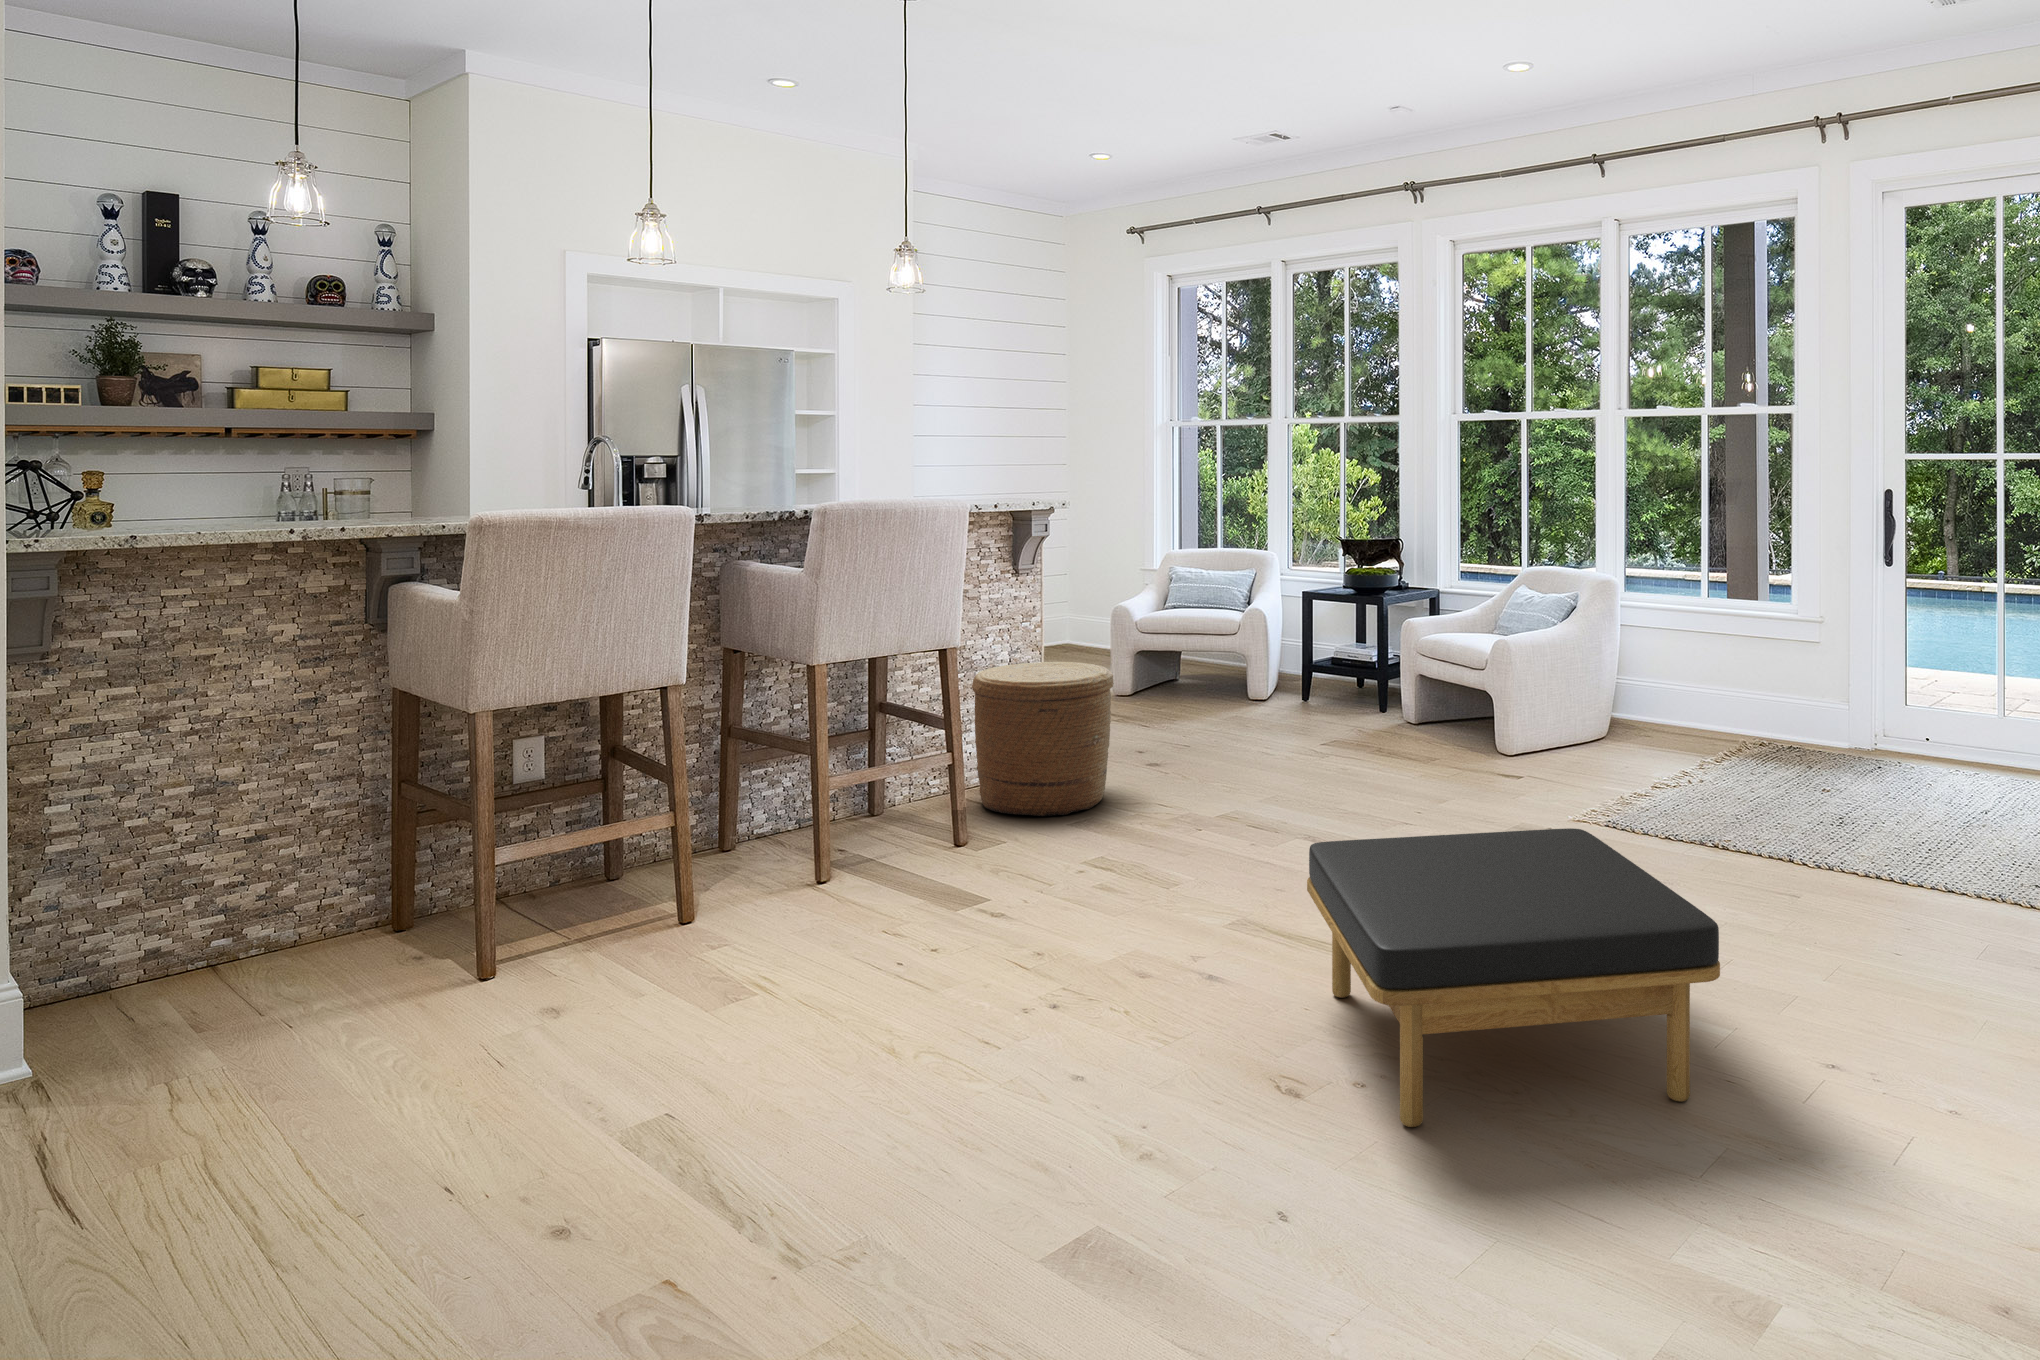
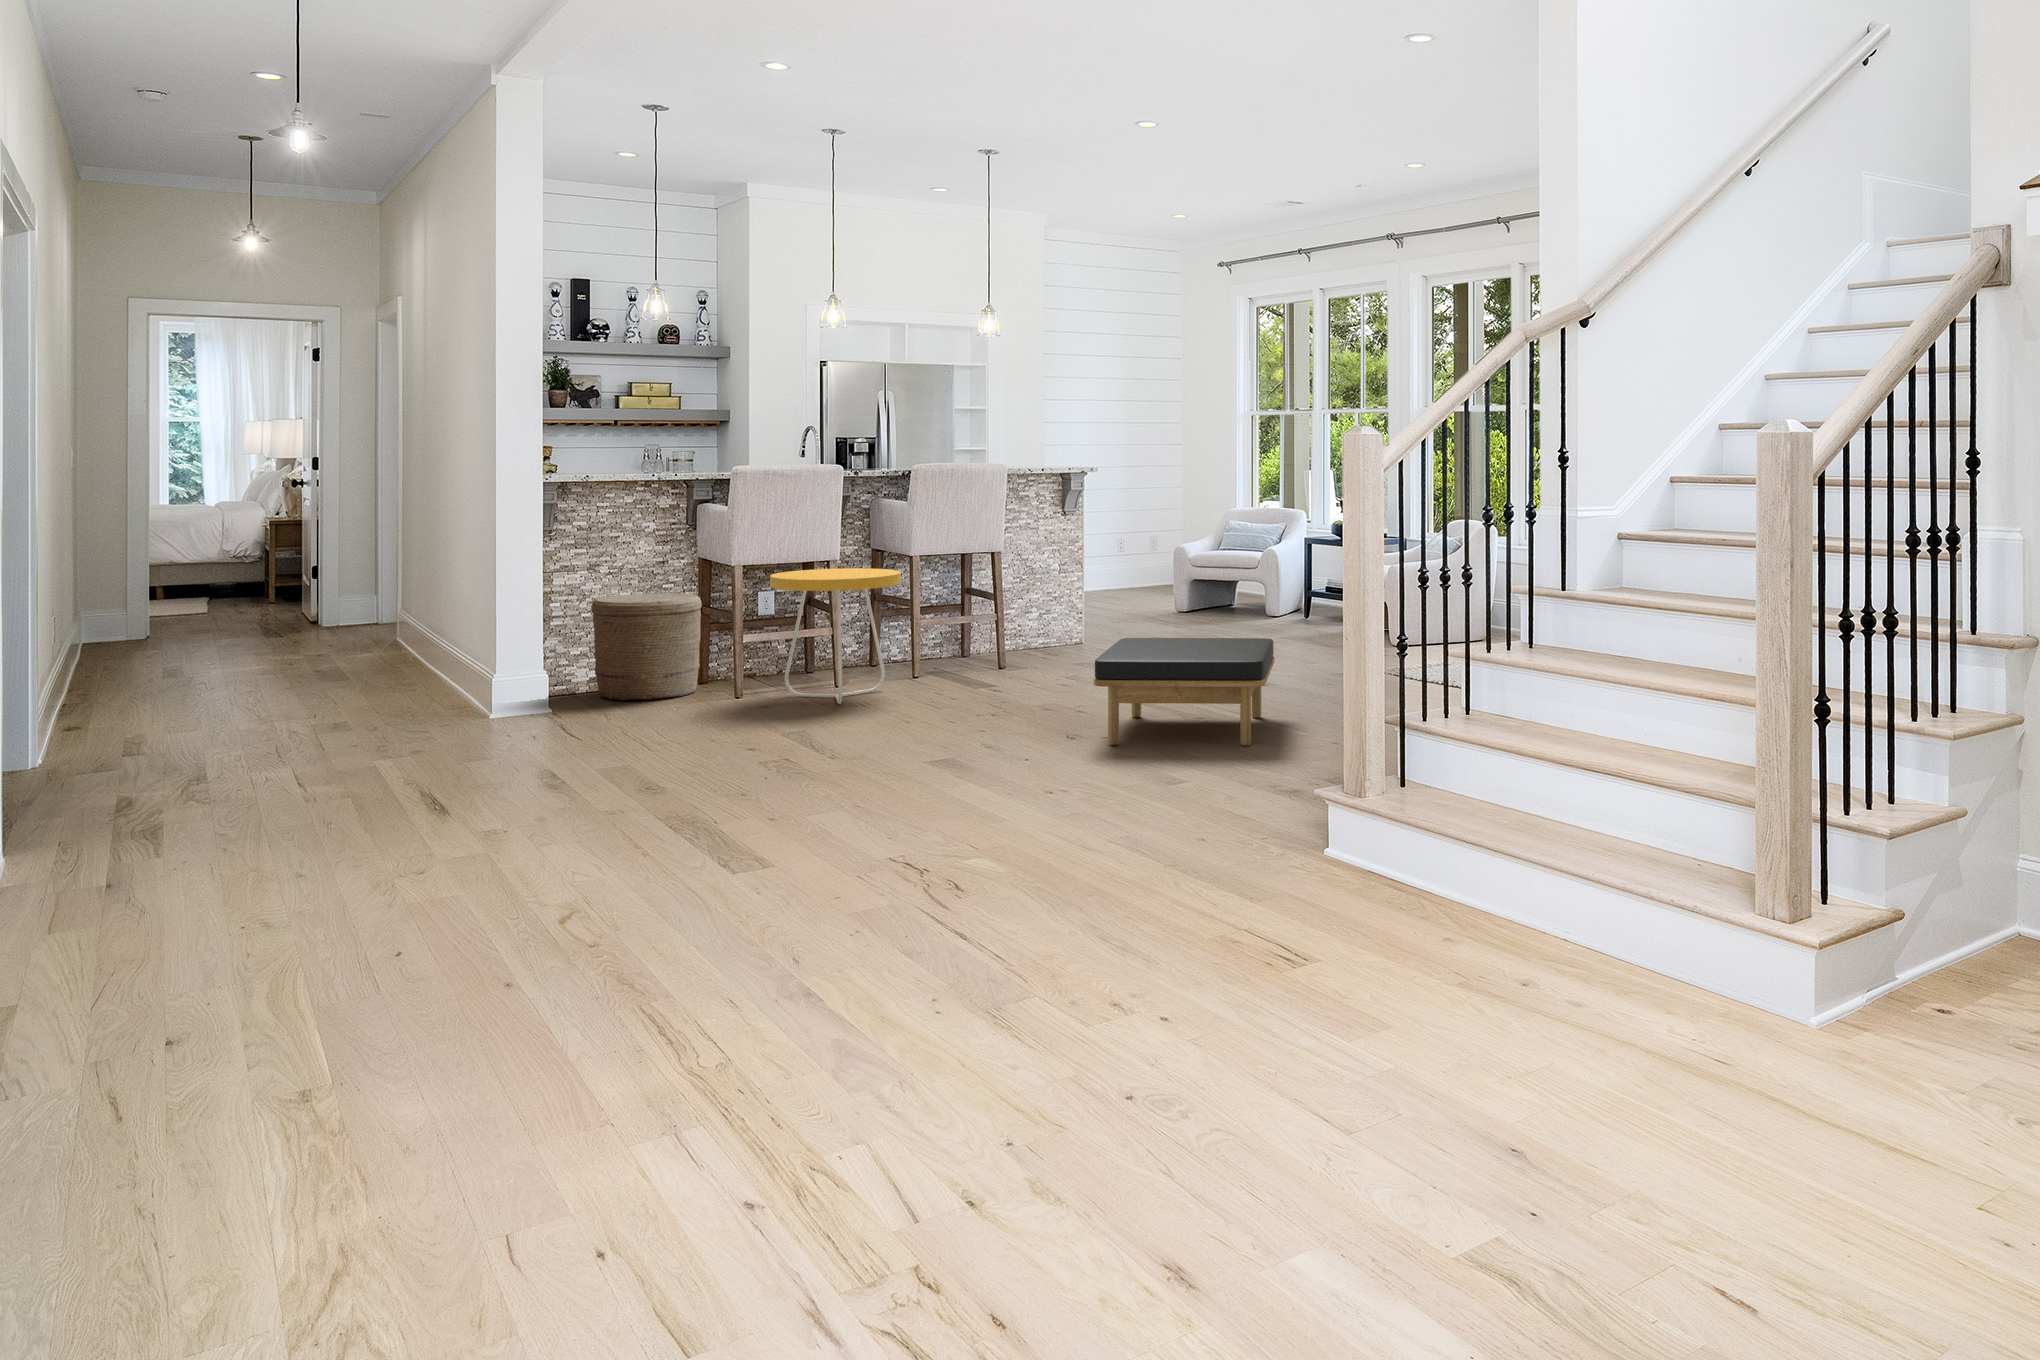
woven basket: present [972,662,1114,816] -> present [591,593,702,701]
side table: none [558,702,825,995] -> present [770,568,901,704]

